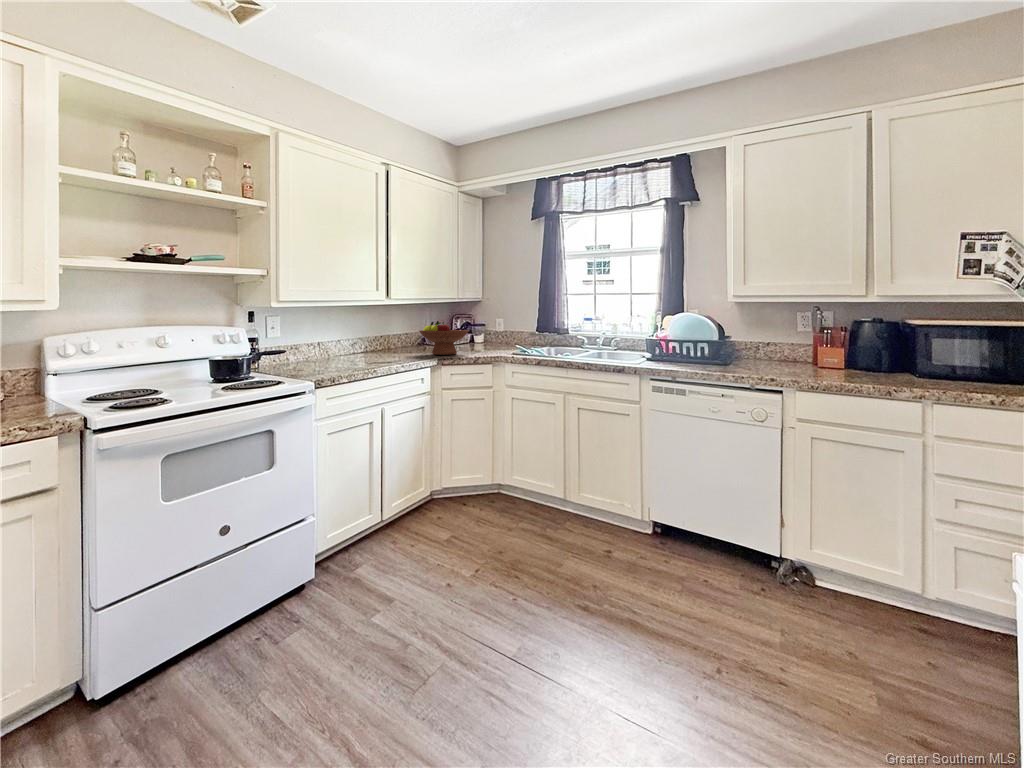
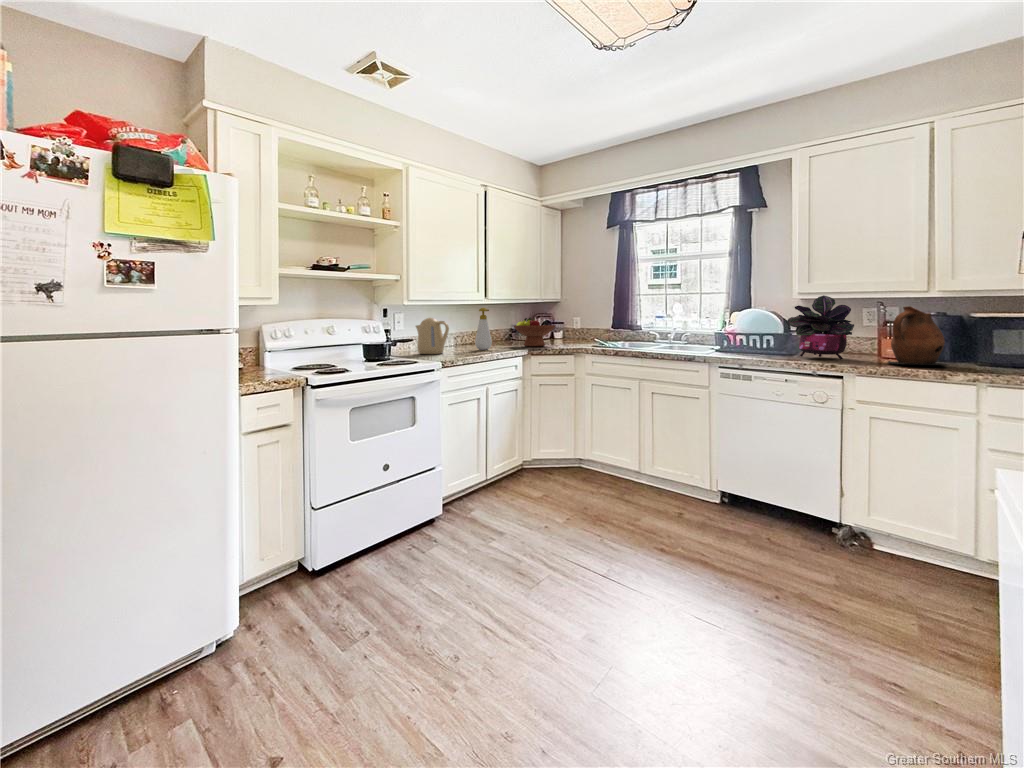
potted plant: none [721,299,793,372] -> present [787,295,854,359]
soap bottle: none [370,310,391,360] -> present [475,308,492,350]
ceramic pitcher: none [825,314,895,382] -> present [888,306,947,366]
kettle: none [292,322,334,367] -> present [416,318,449,354]

